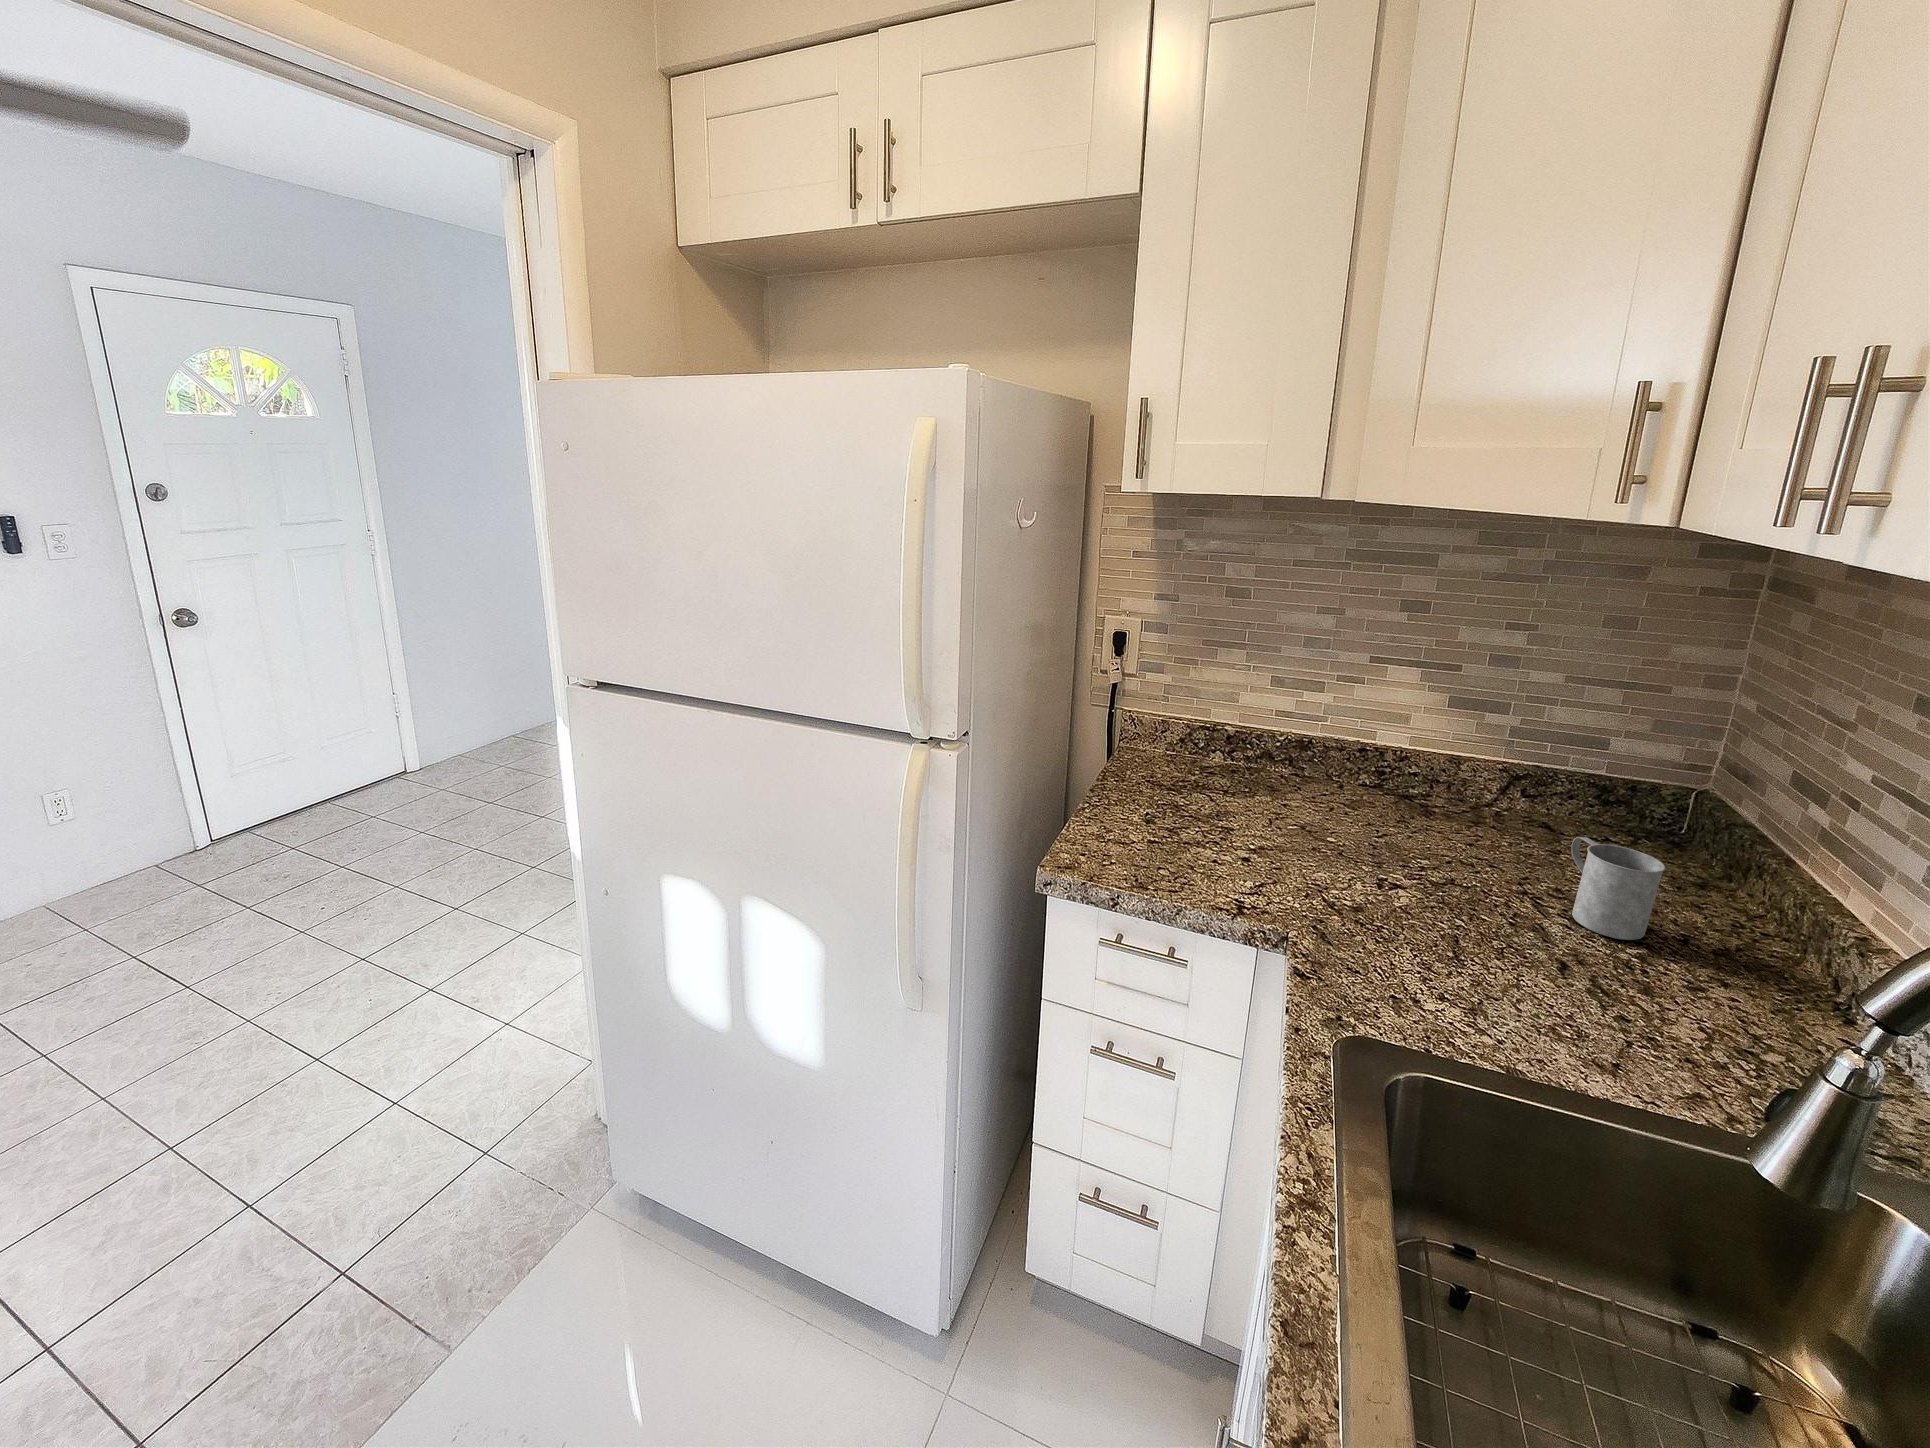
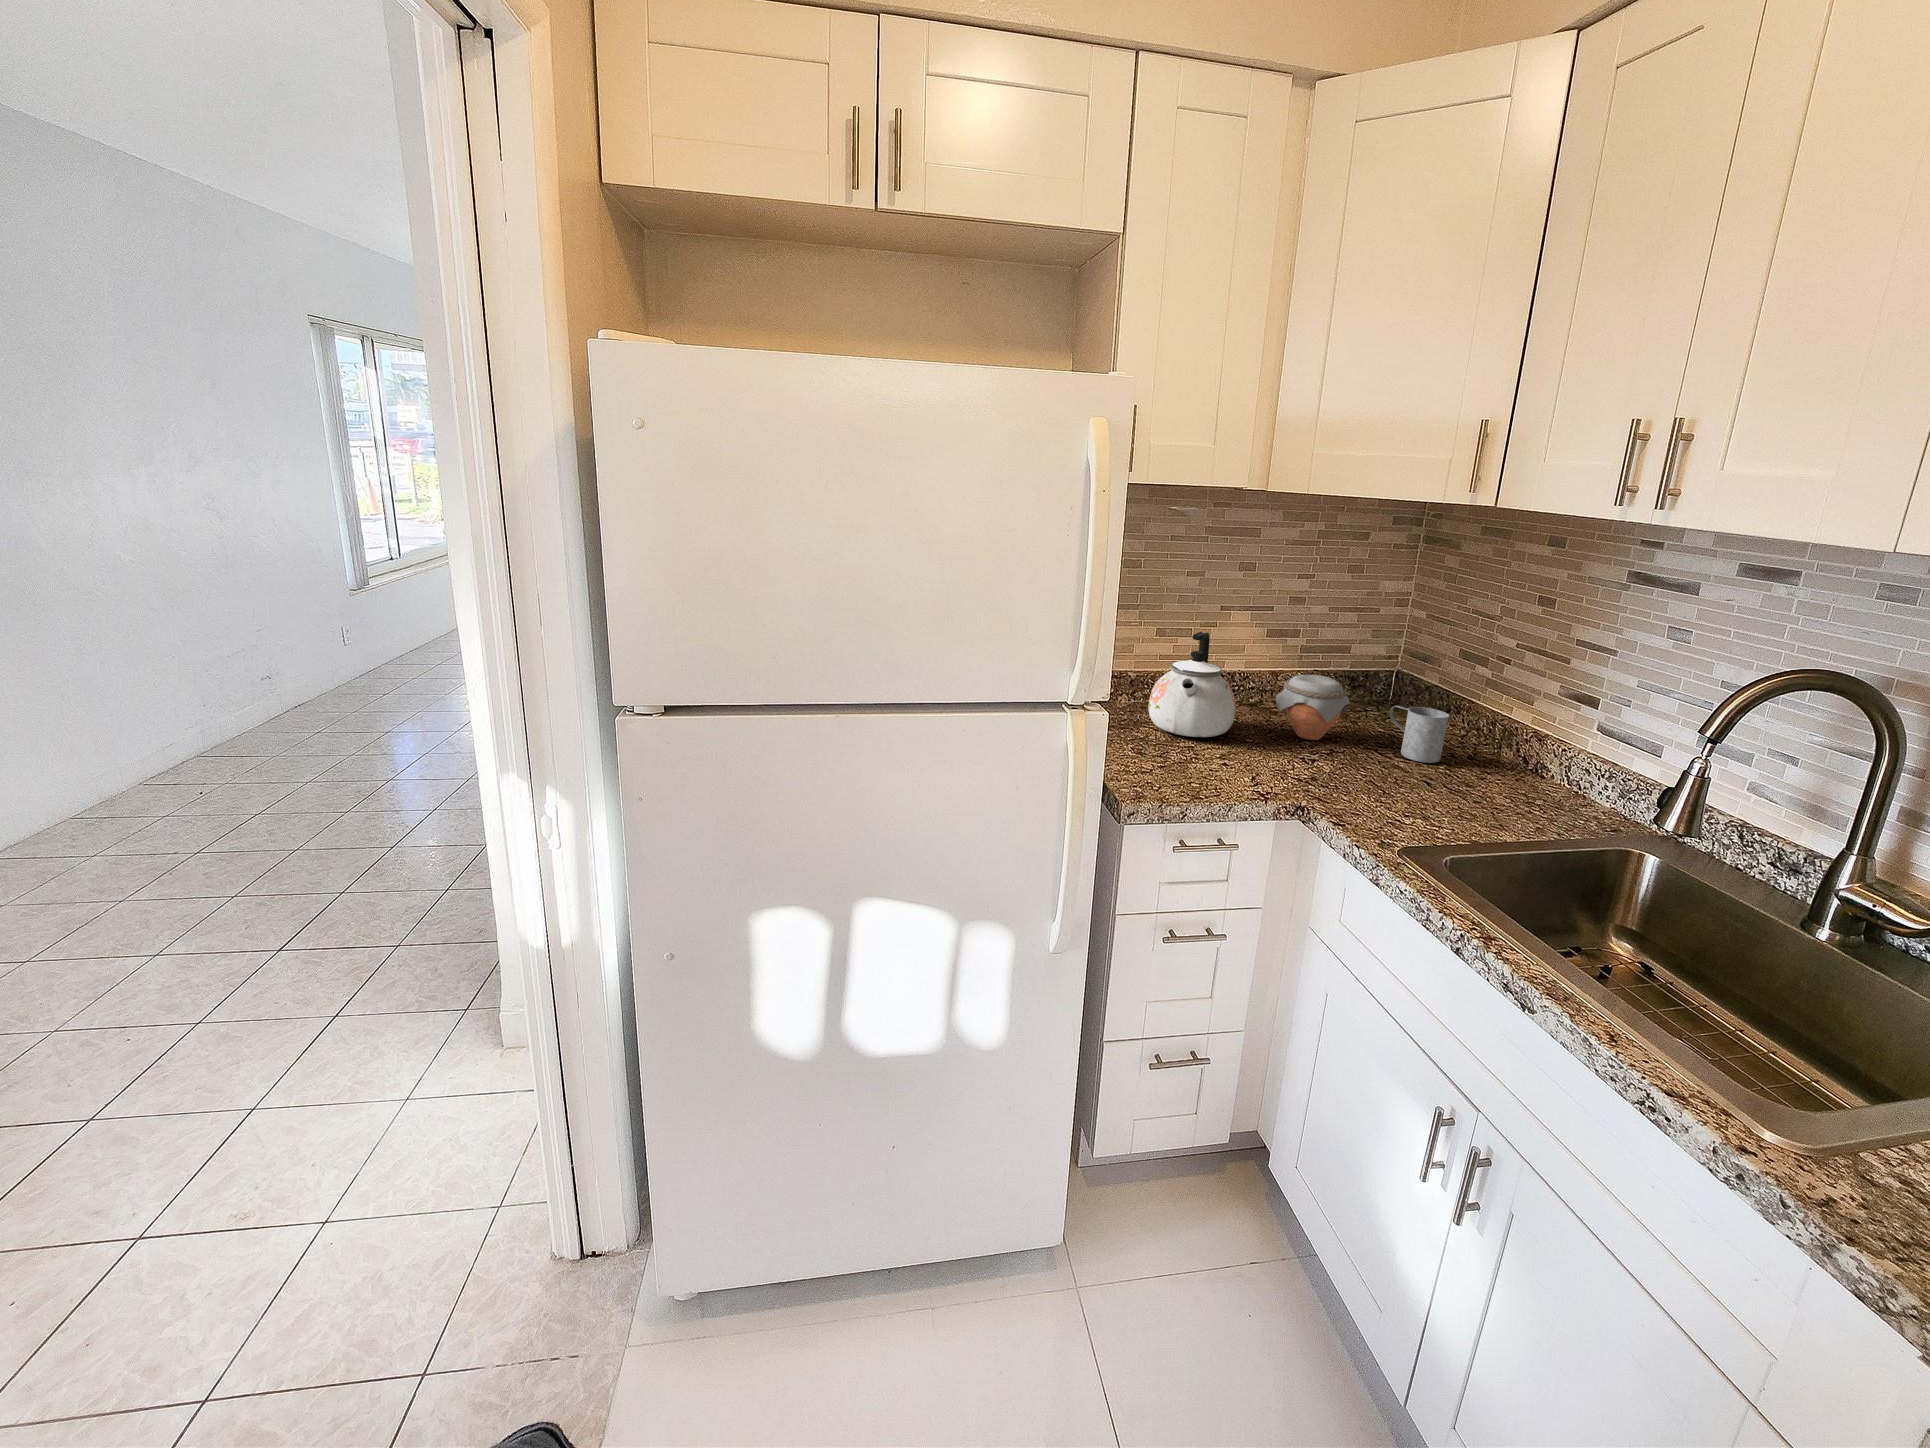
kettle: none [1203,685,1322,823] -> present [1149,632,1235,737]
jar: none [1386,764,1501,861] -> present [1276,675,1351,740]

